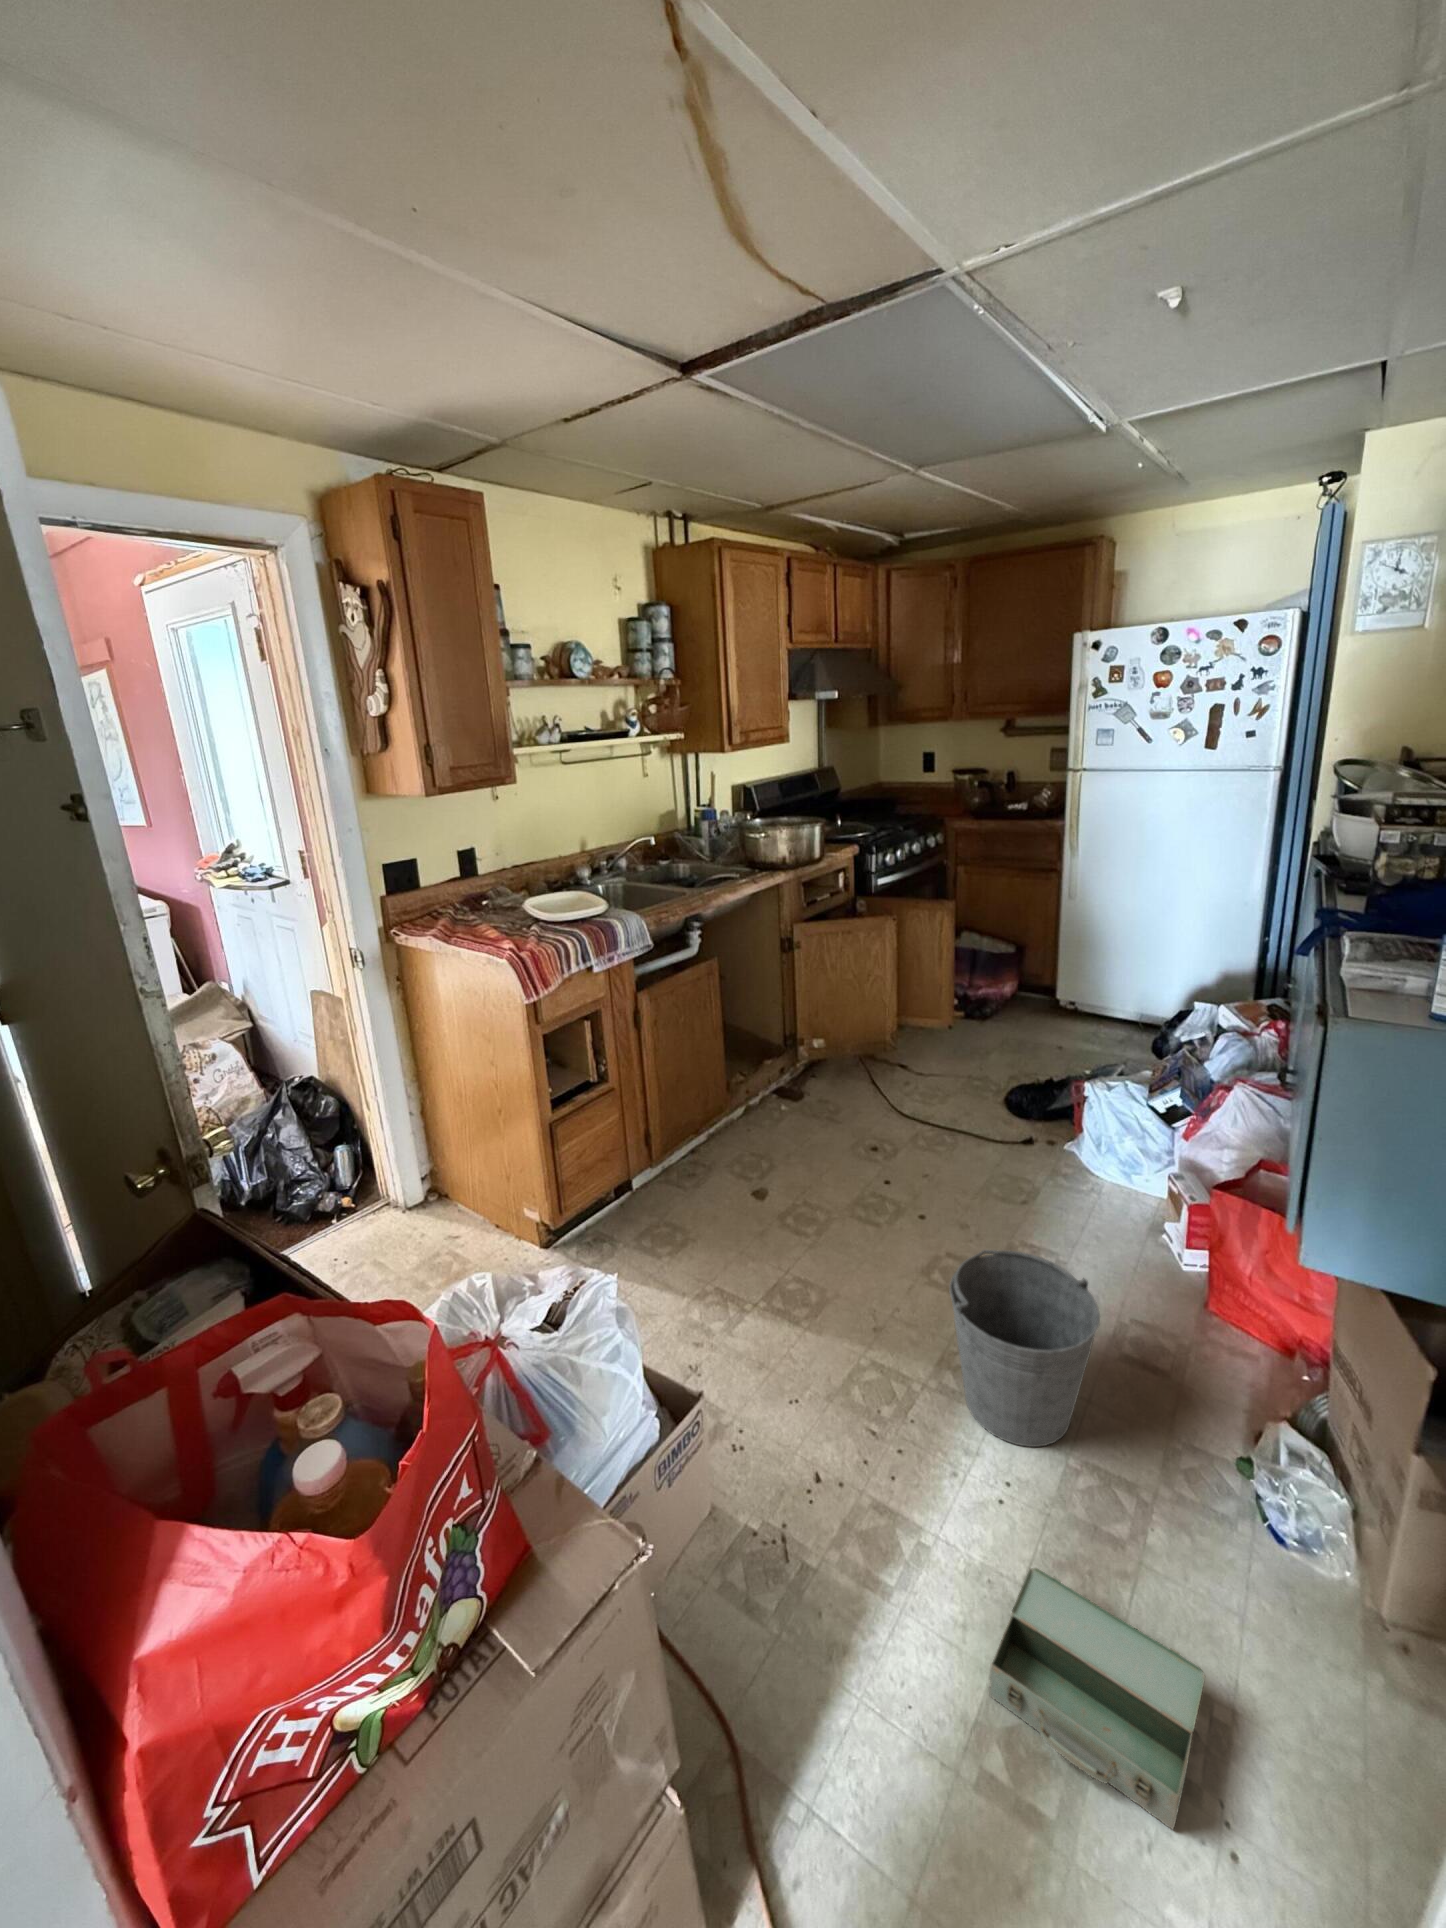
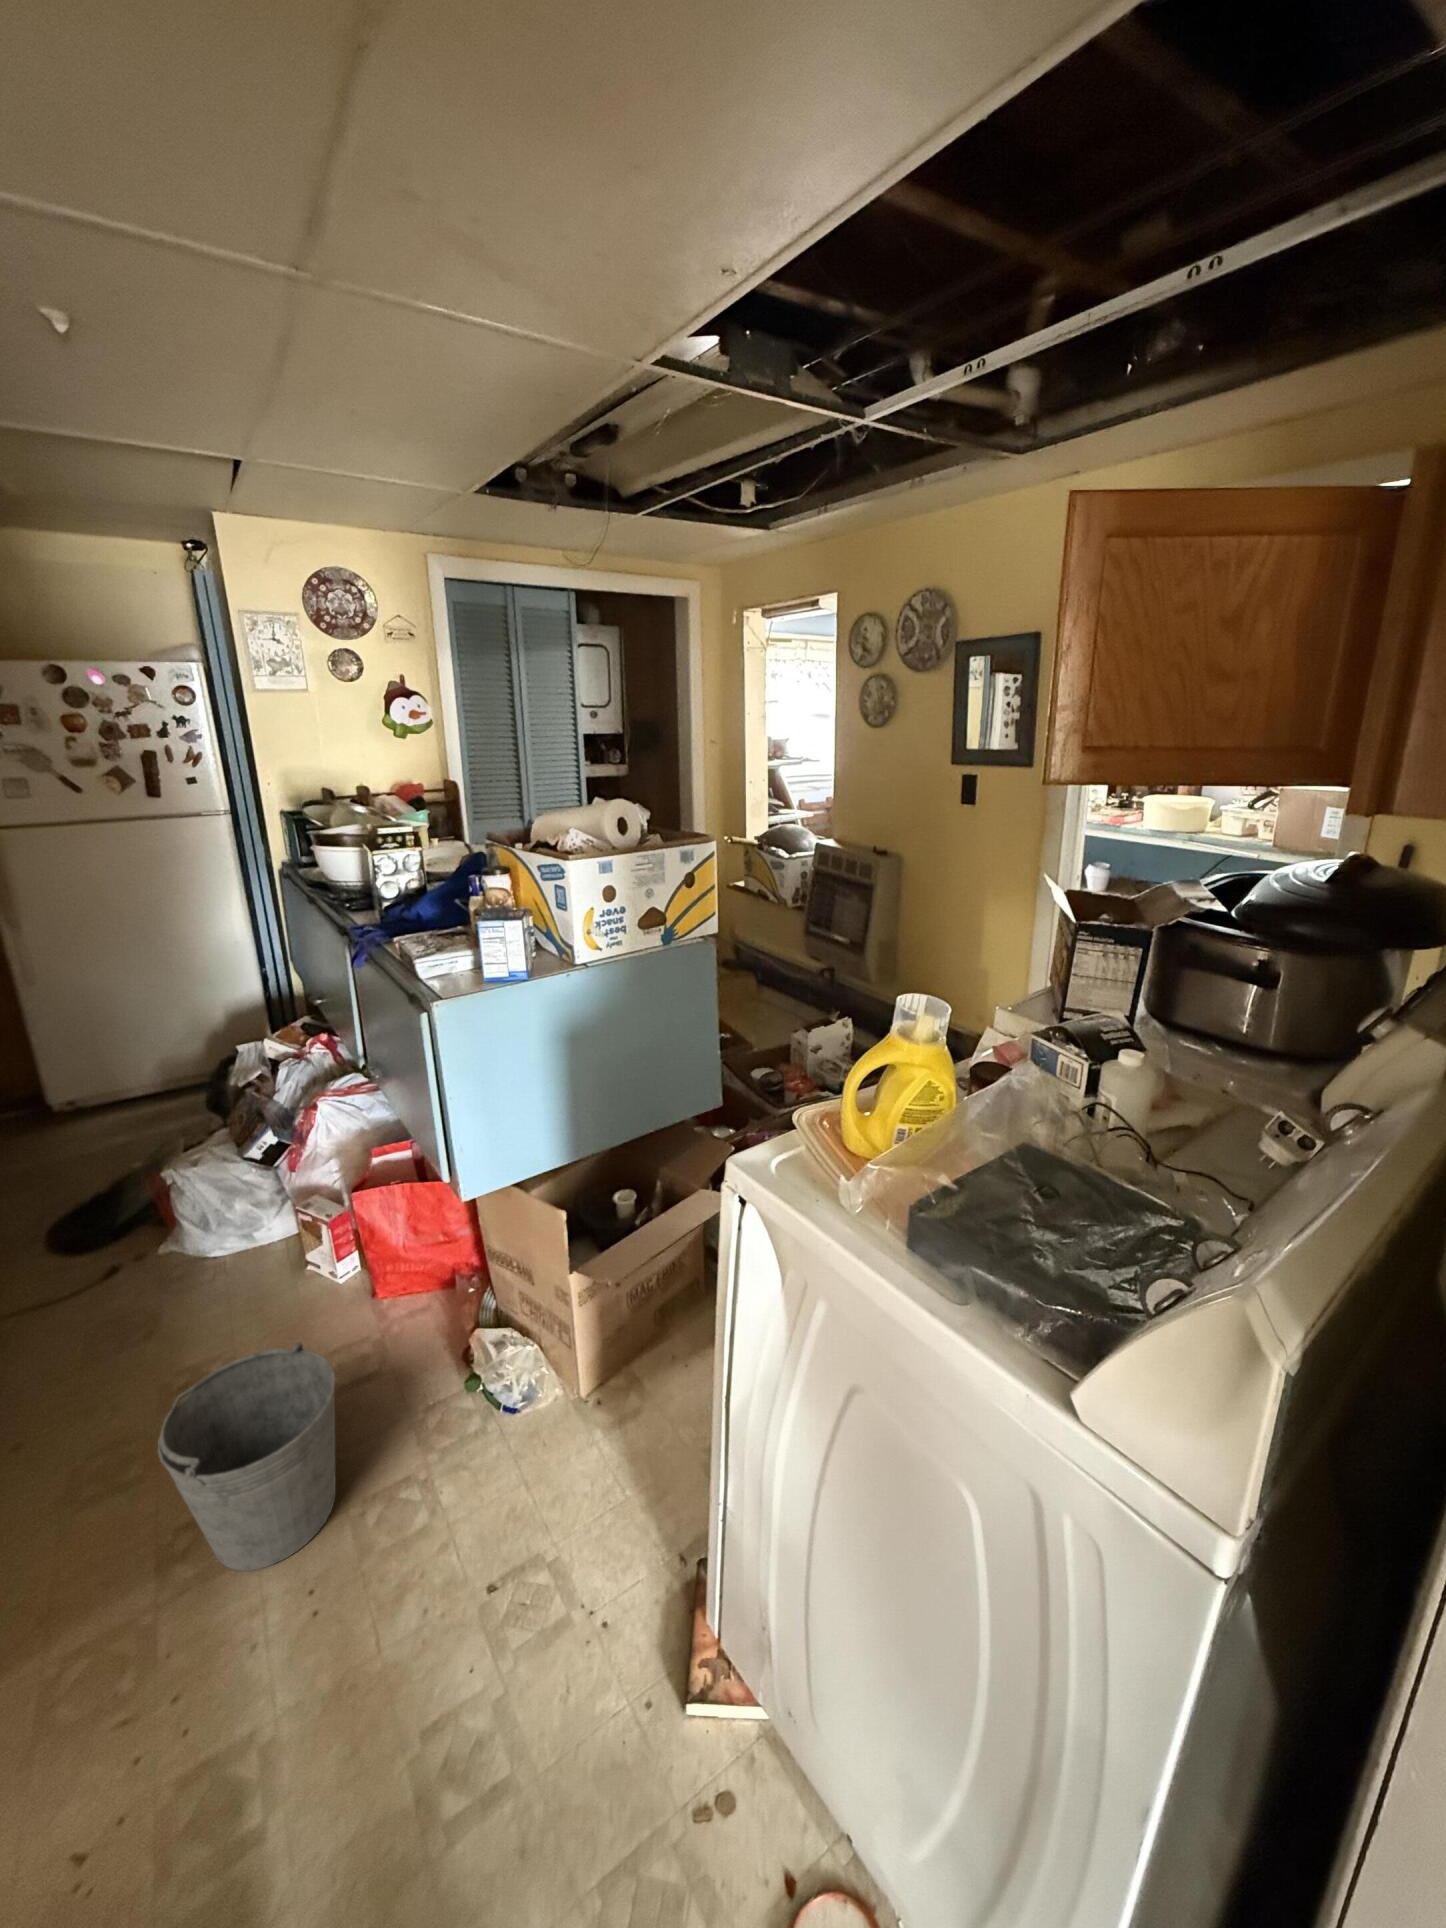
toolbox: present [989,1568,1205,1829] -> none [386,1542,571,1764]

